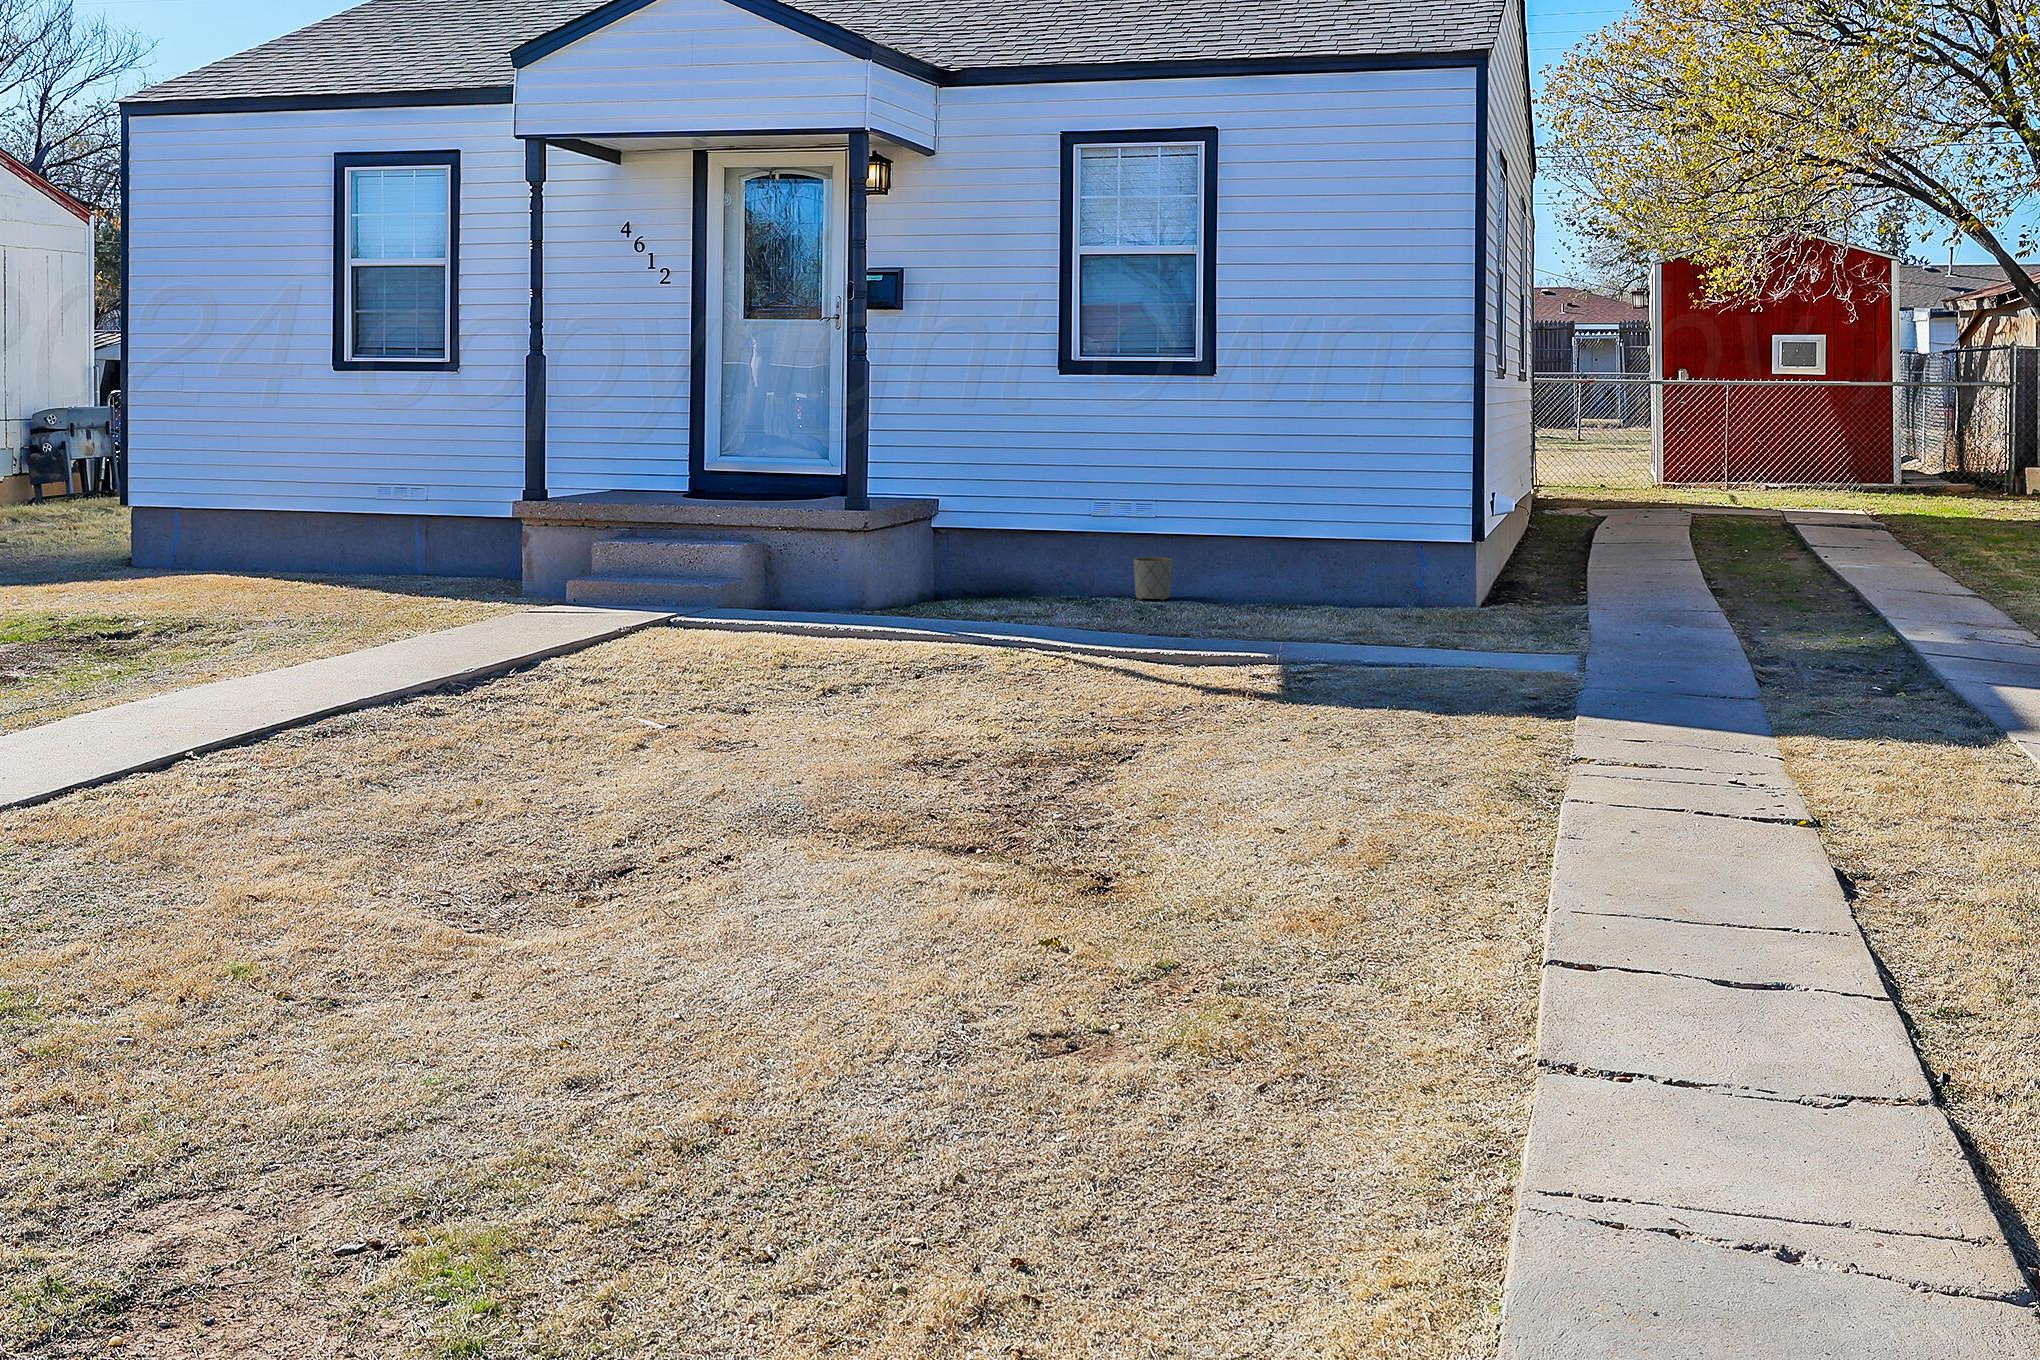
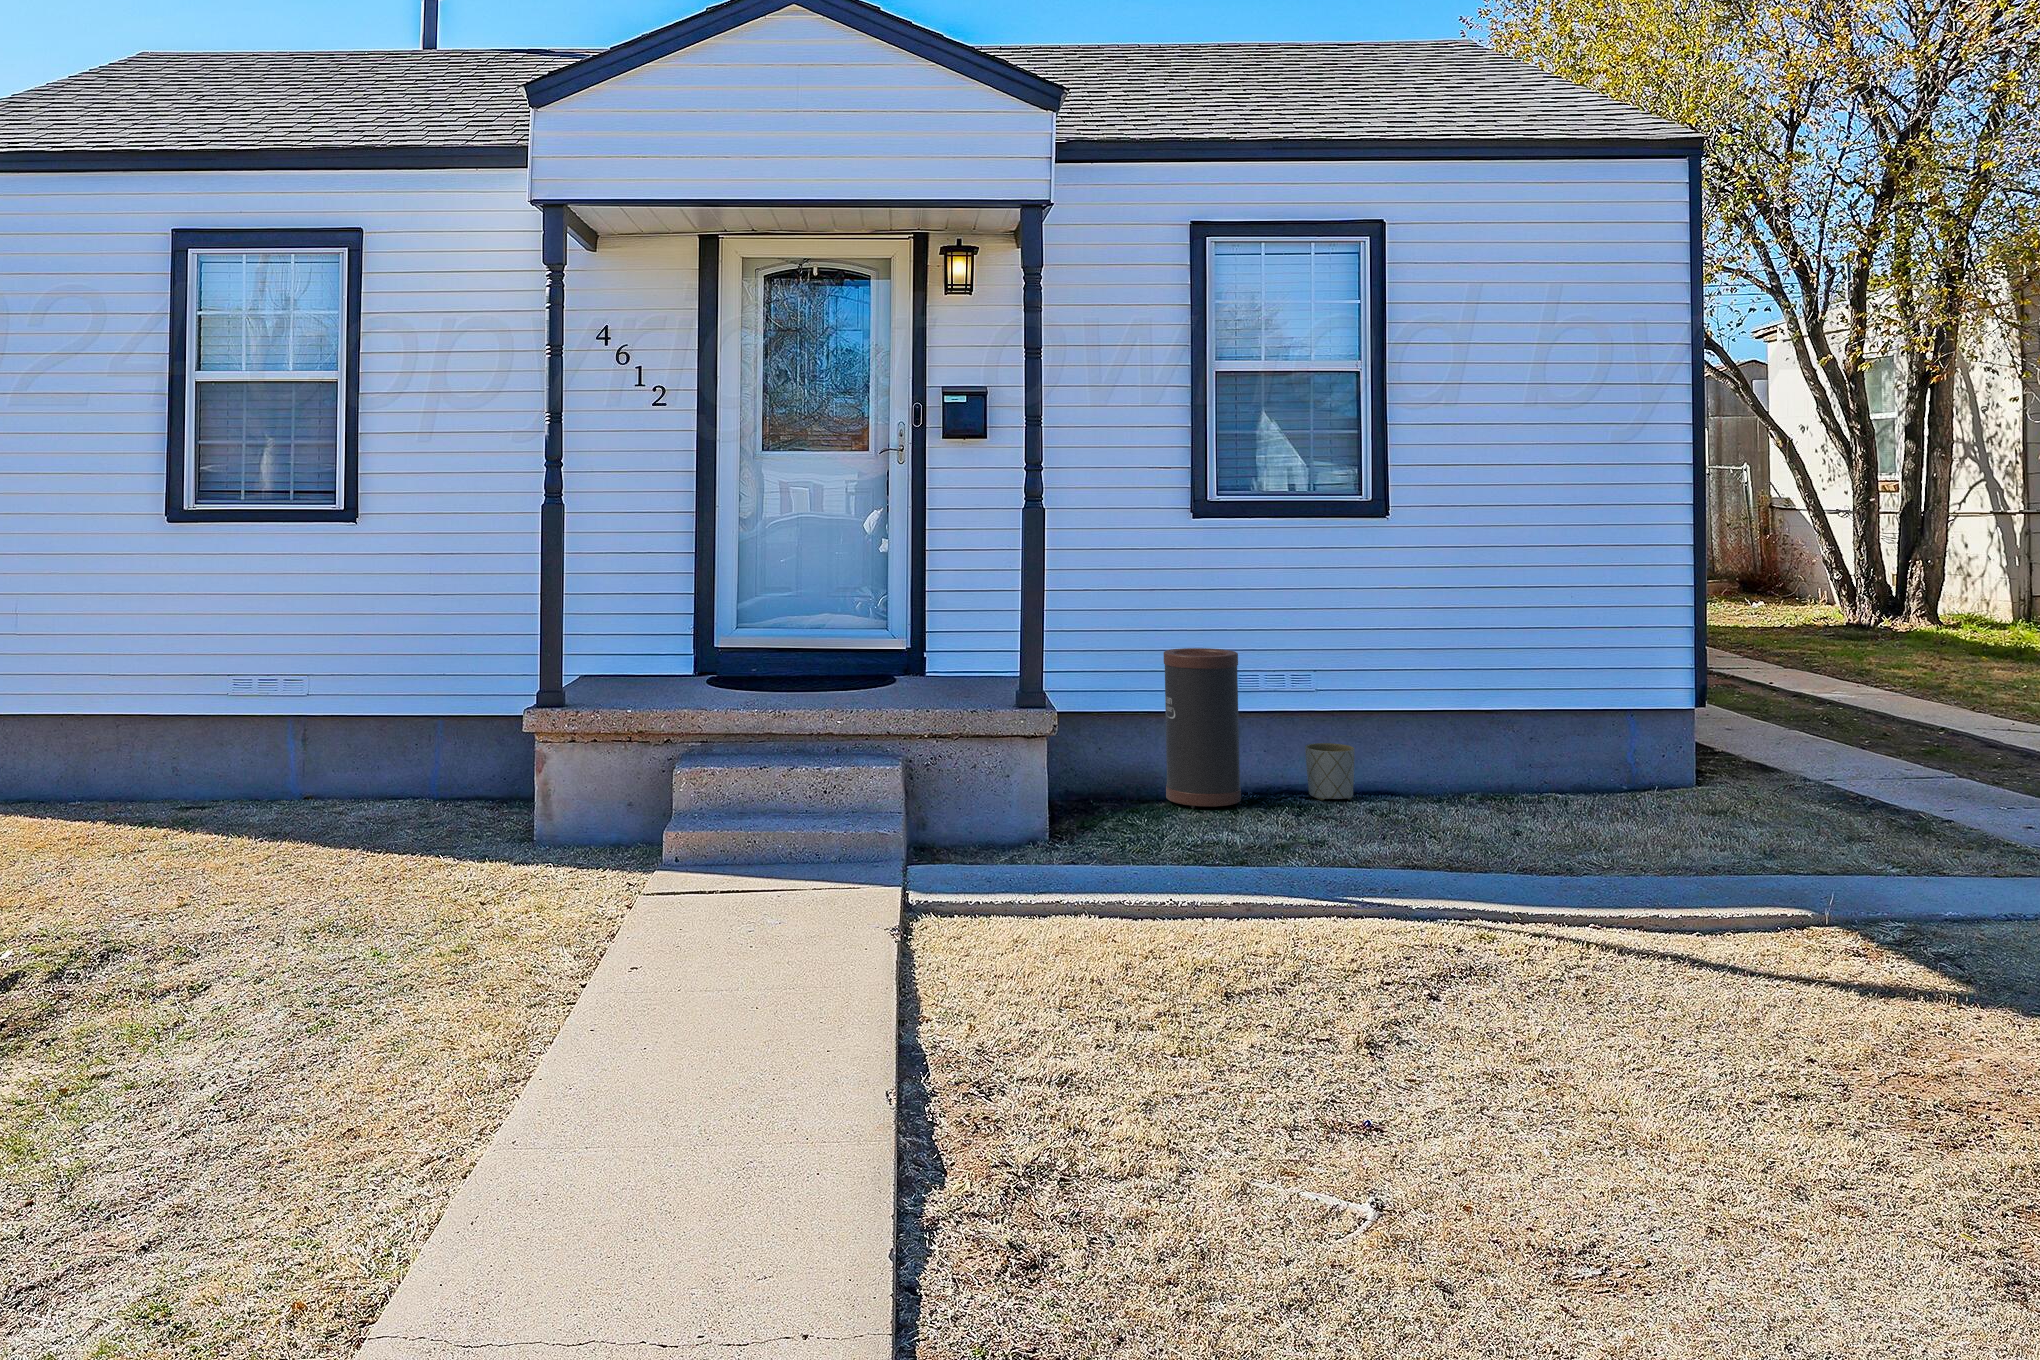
trash can: none [1017,478,1075,599] -> present [1164,648,1241,809]

